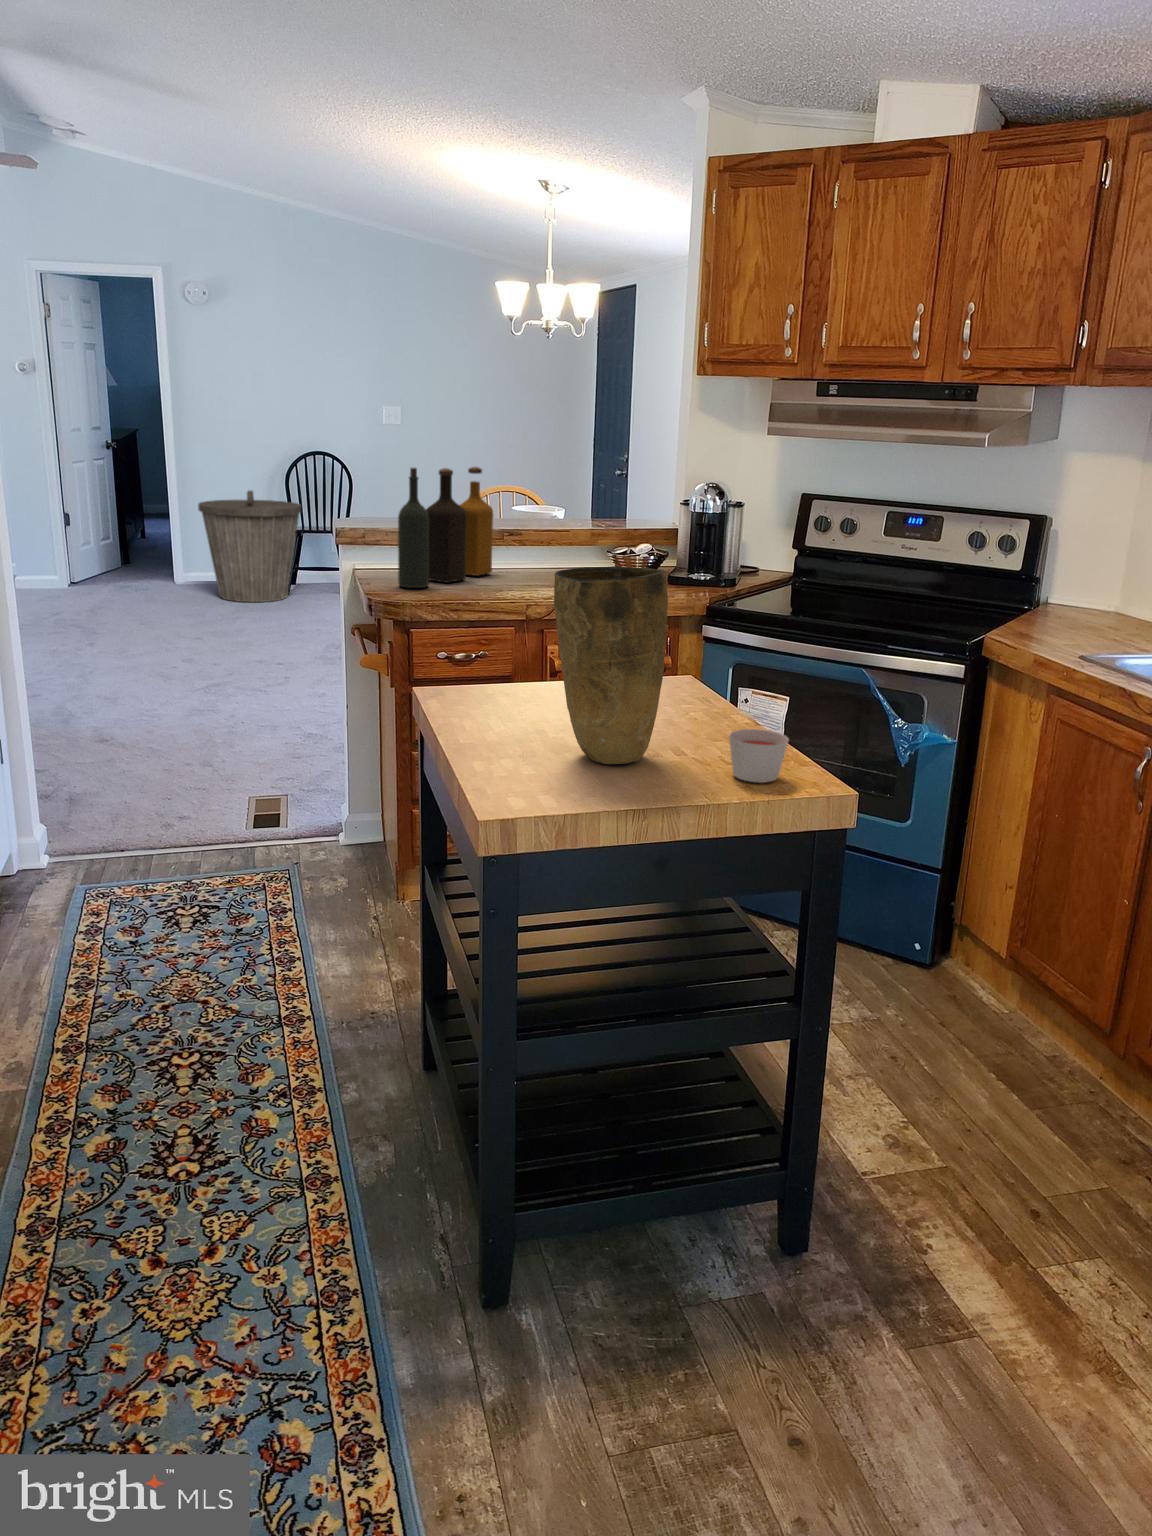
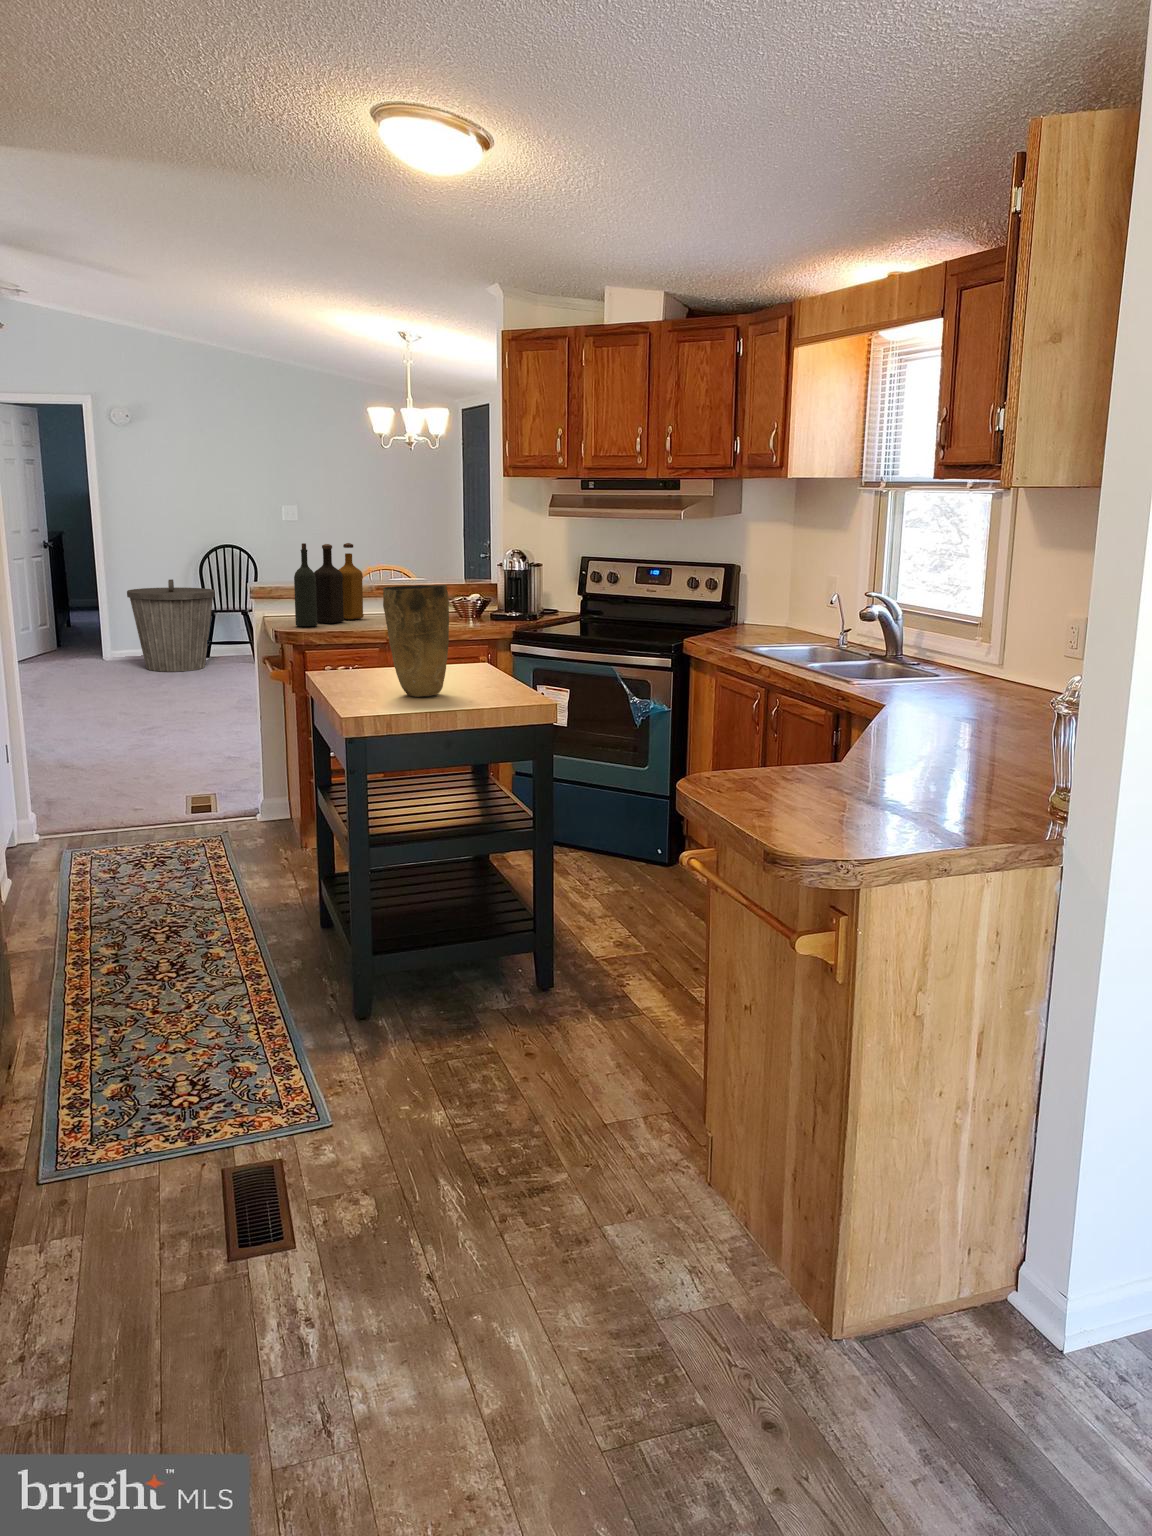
candle: present [729,729,789,783] -> none [486,674,520,701]

